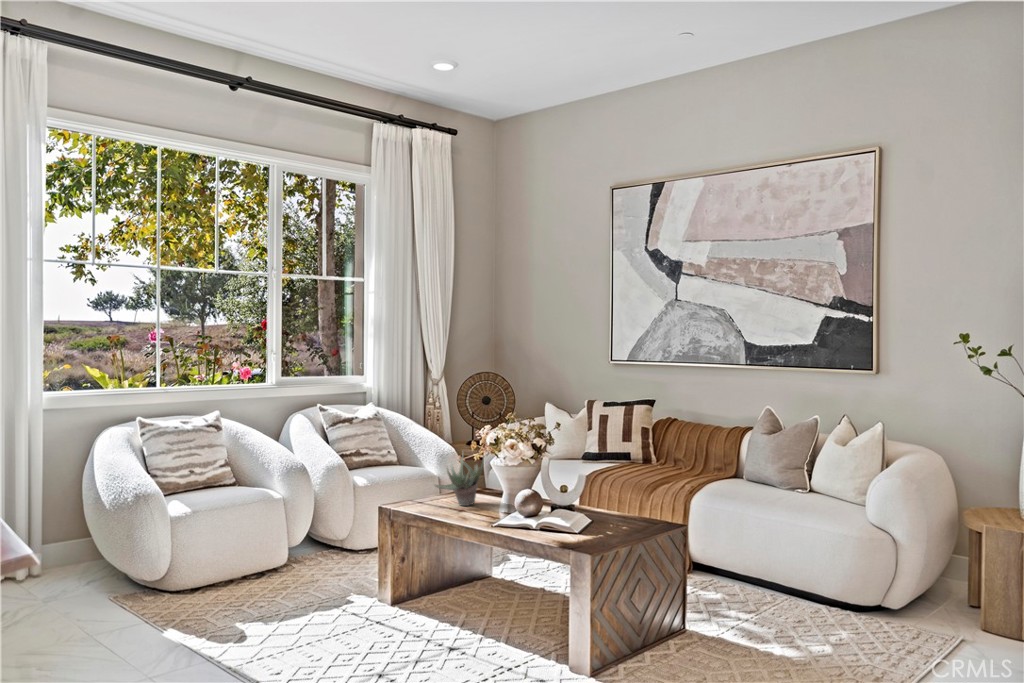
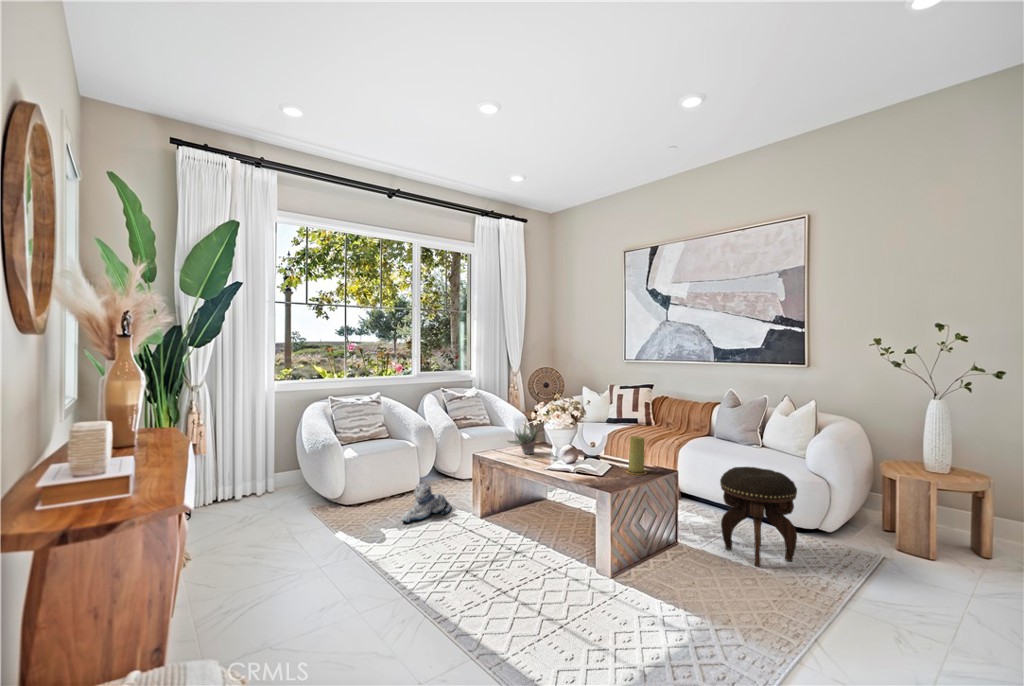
candle: none [614,474,643,530] -> present [626,436,647,475]
footstool: none [746,517,849,655] -> present [720,467,797,567]
plush toy: none [266,551,343,614] -> present [402,482,451,522]

